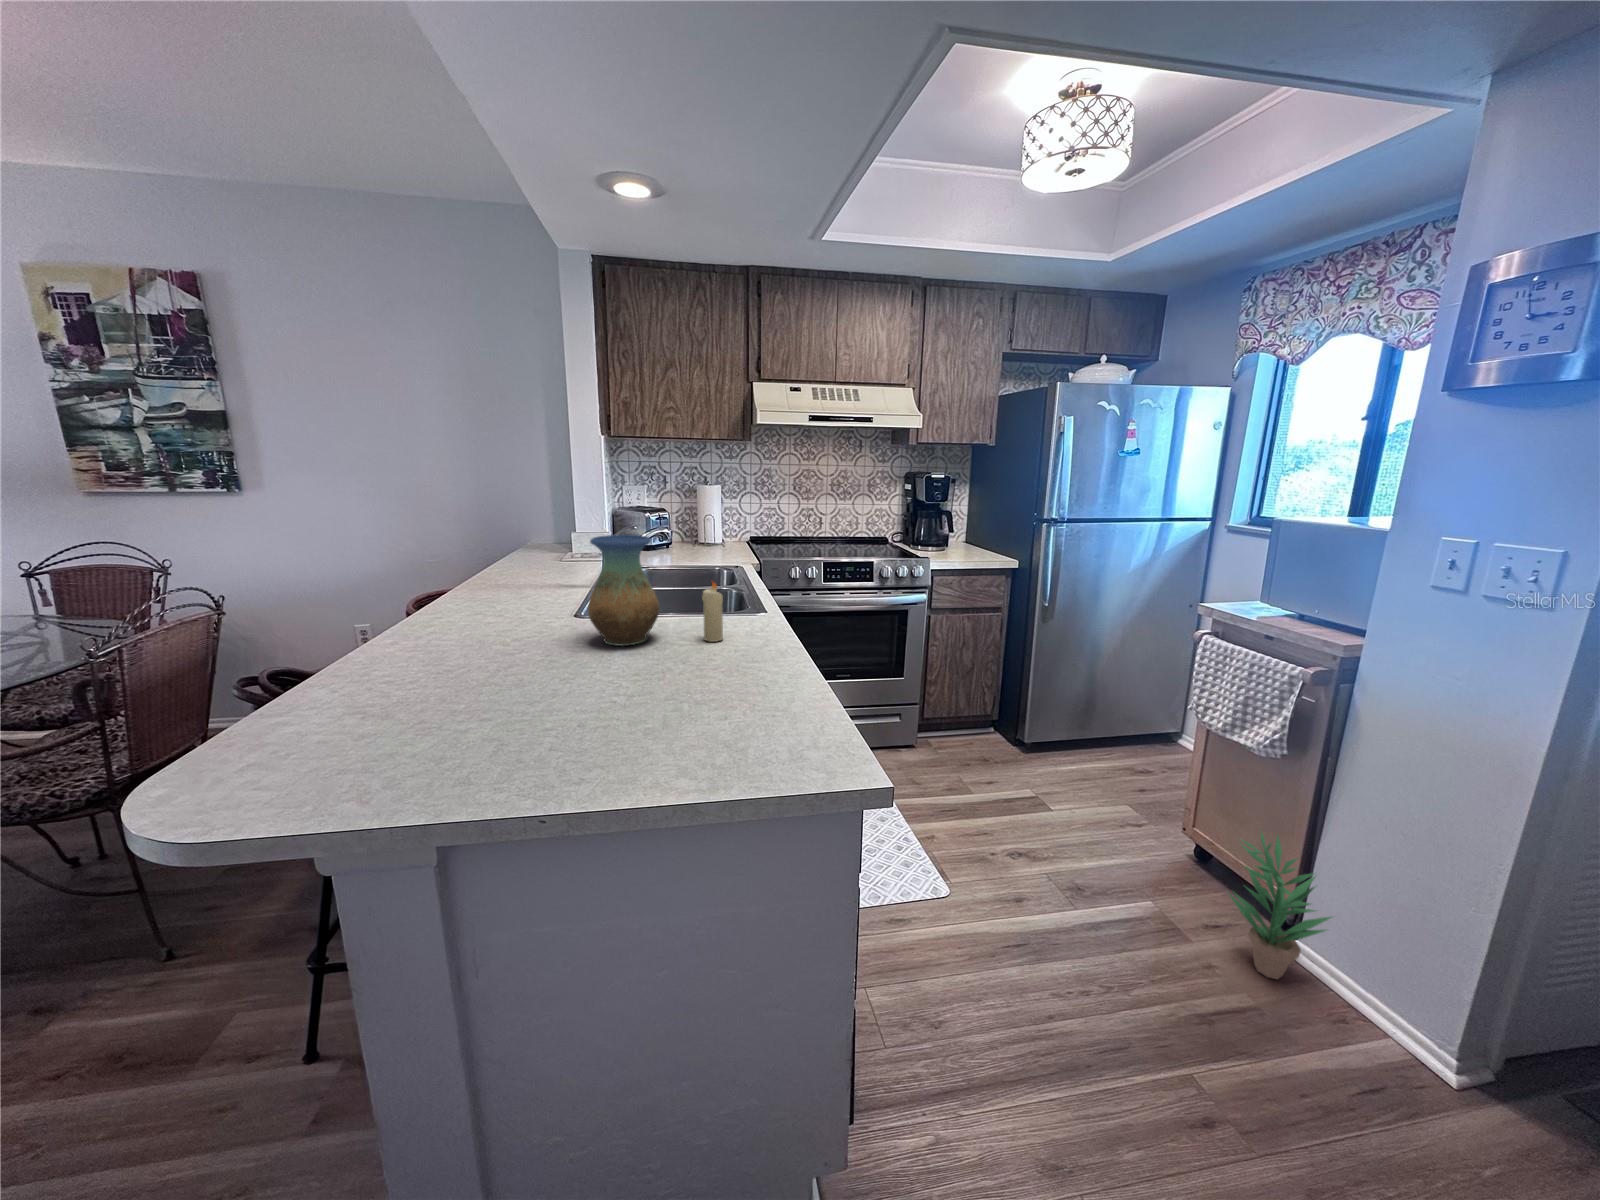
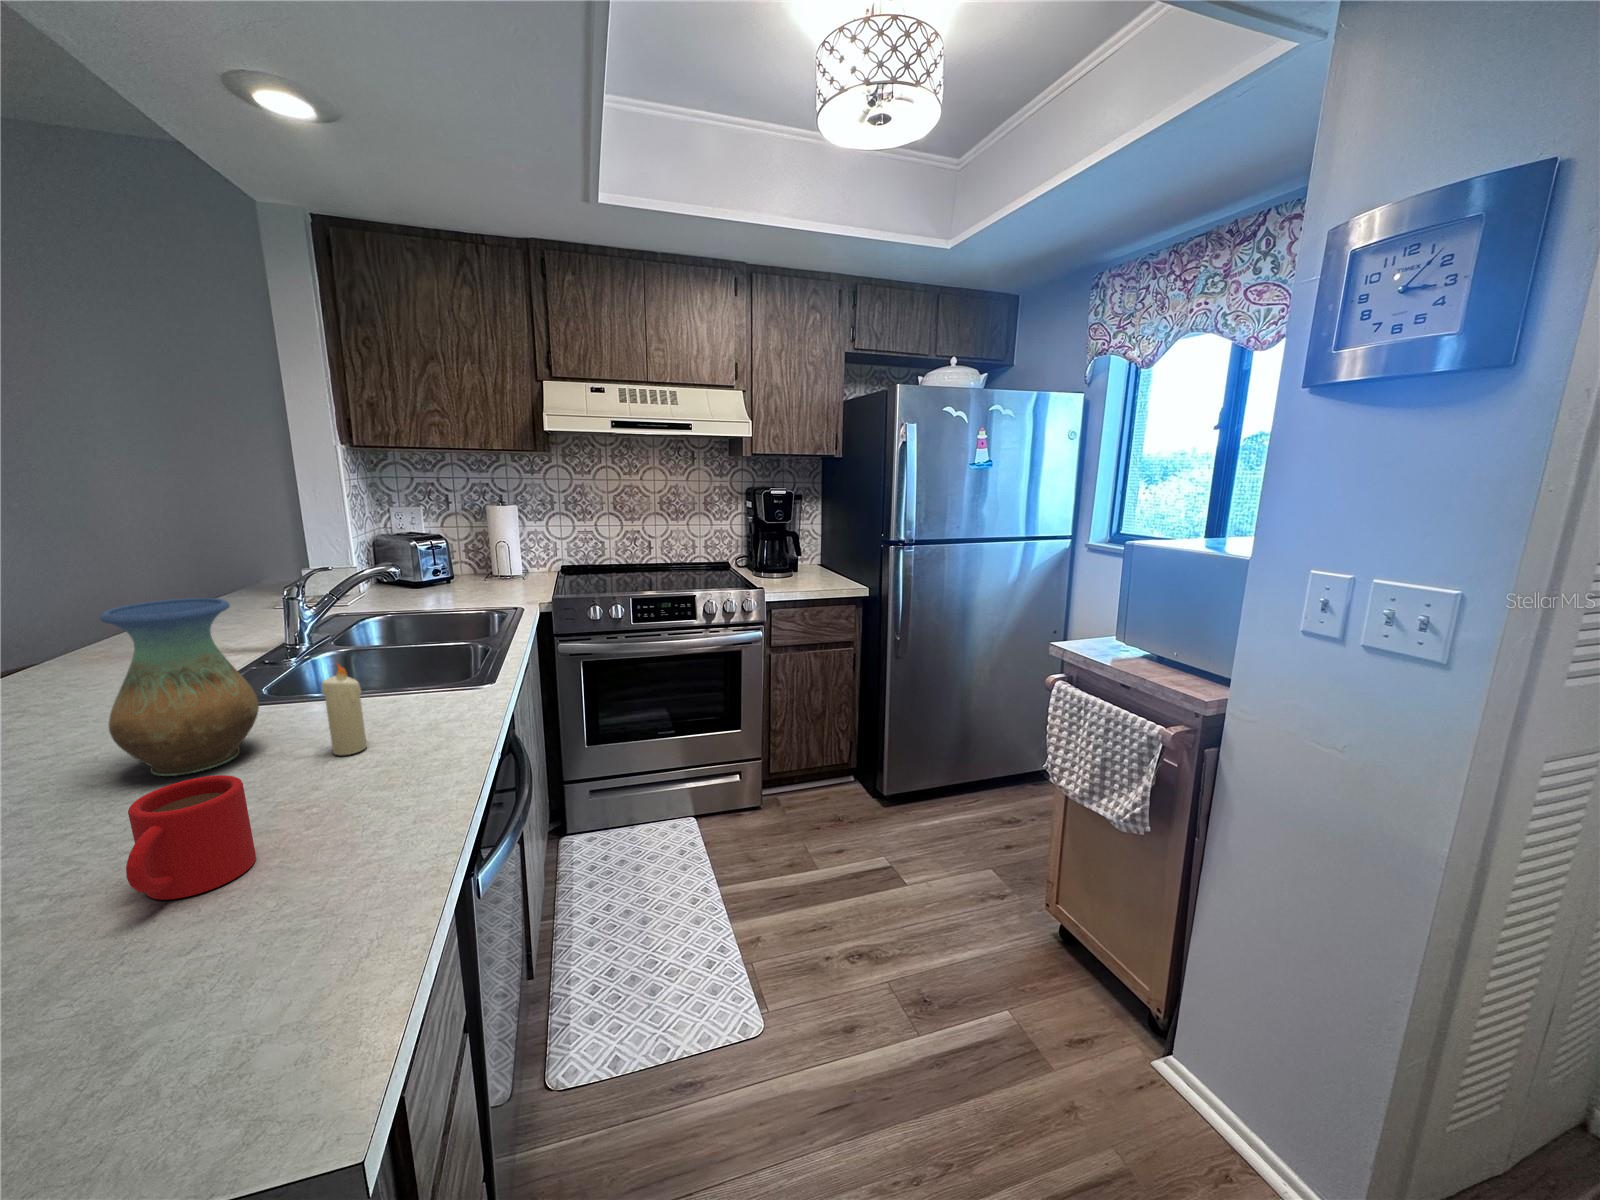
mug: none [669,633,718,696] -> present [126,775,256,900]
potted plant: present [1229,832,1332,979] -> none [1087,930,1210,1119]

